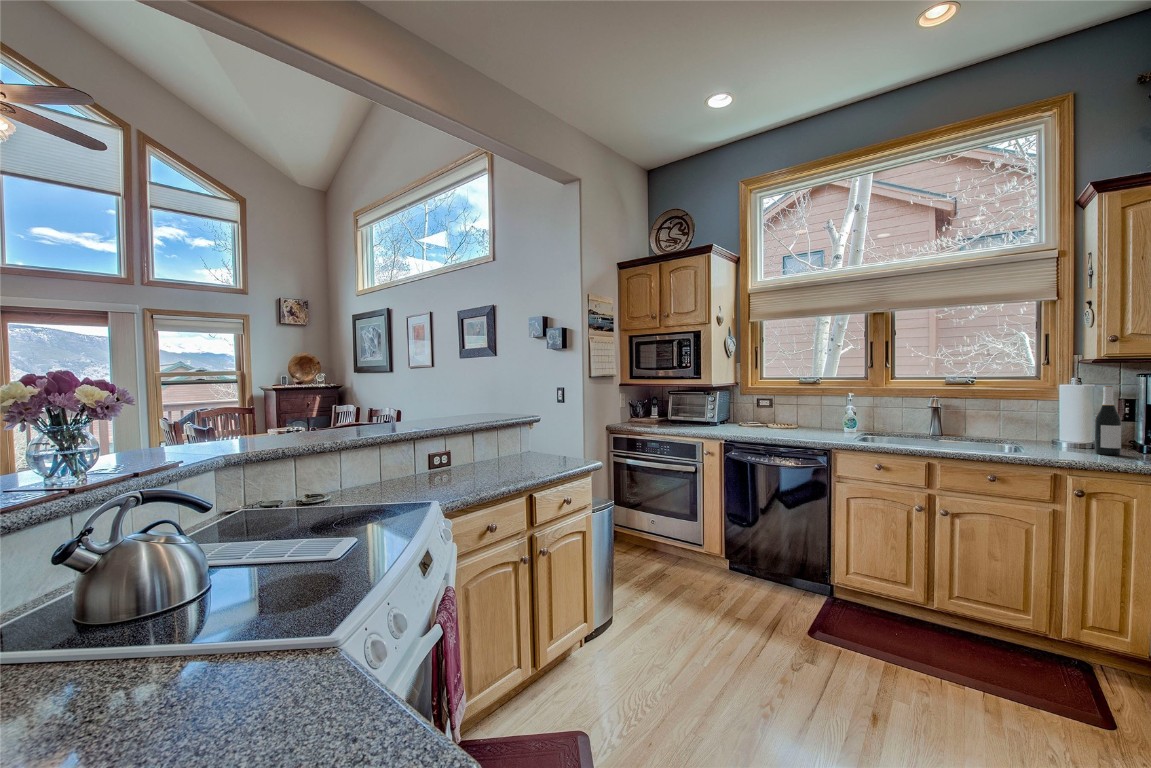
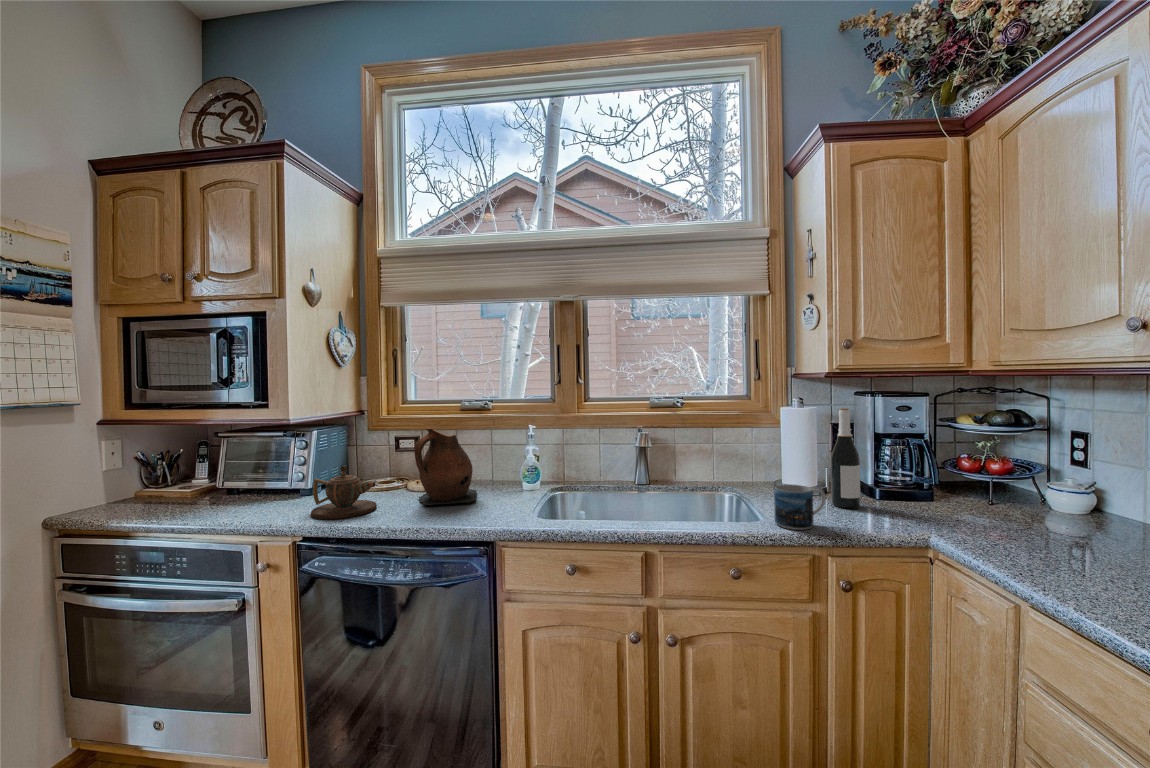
ceramic pitcher: none [779,392,816,435] -> present [415,428,477,505]
teapot: none [726,409,759,434] -> present [311,465,377,519]
mug: none [1028,432,1072,458] -> present [774,484,825,530]

